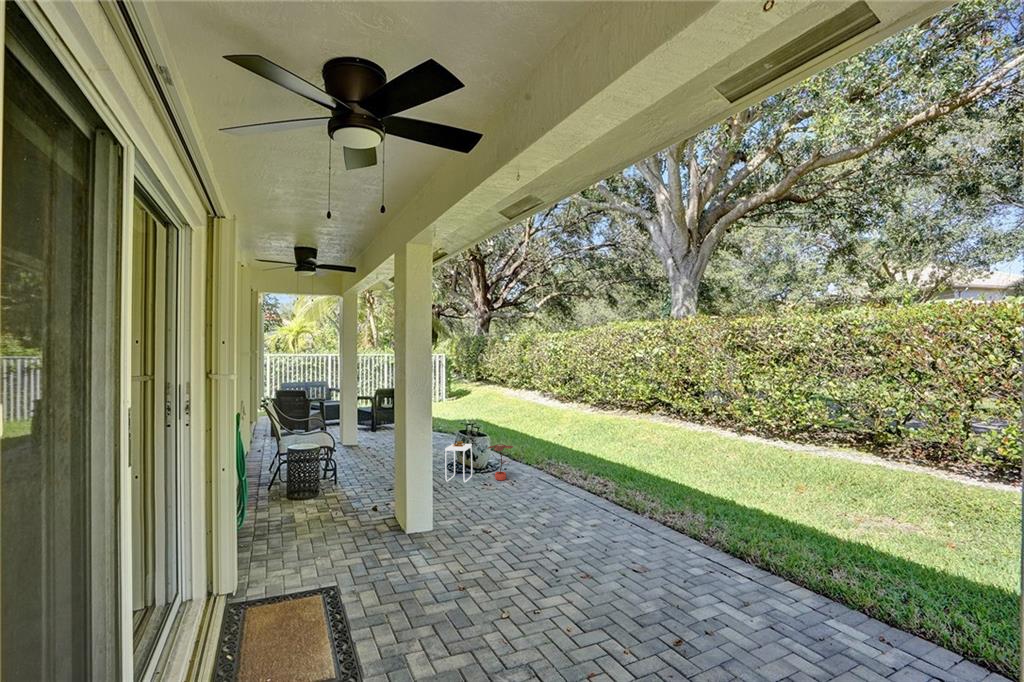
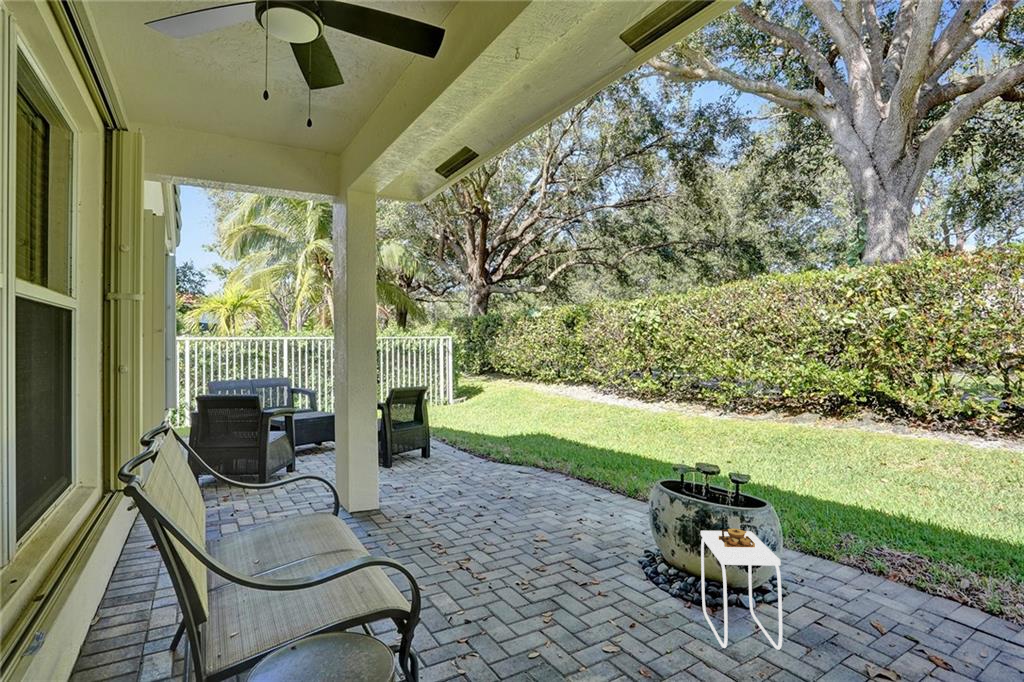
potted plant: present [487,444,513,480] -> none [804,528,875,630]

